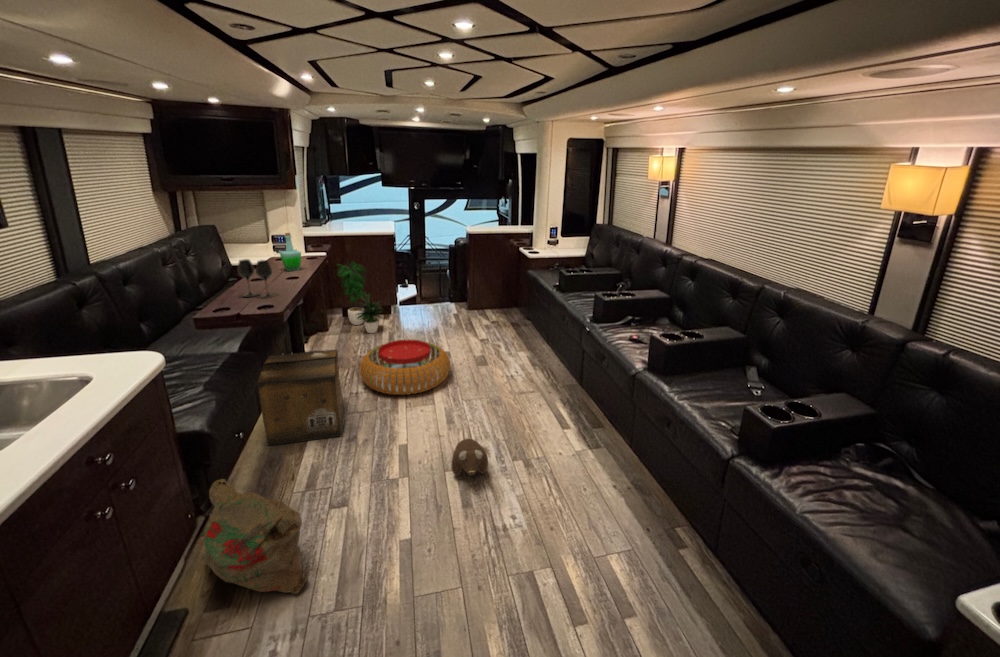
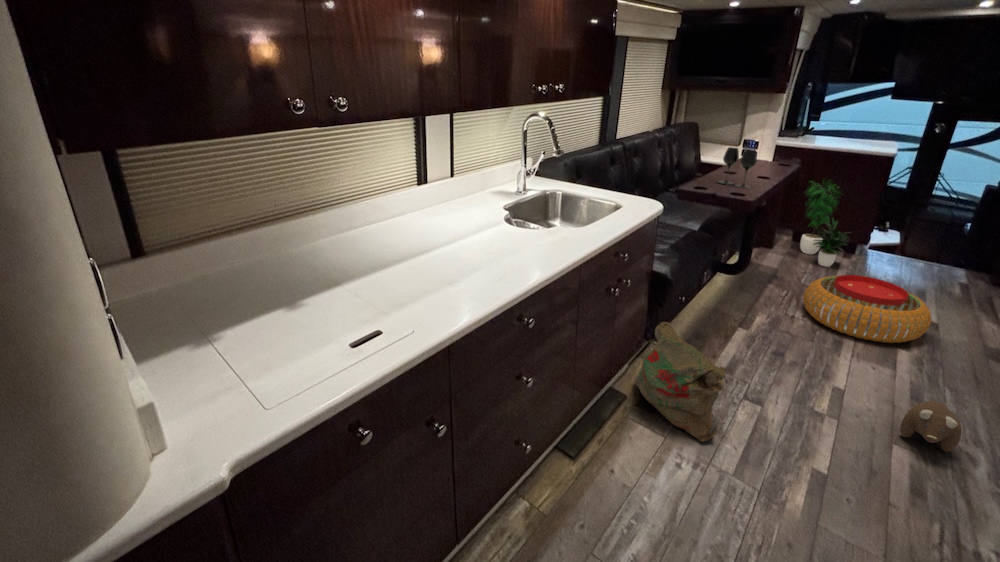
bottle: present [279,233,301,271] -> none [759,132,784,173]
cardboard box: present [257,350,345,446] -> none [695,246,792,345]

